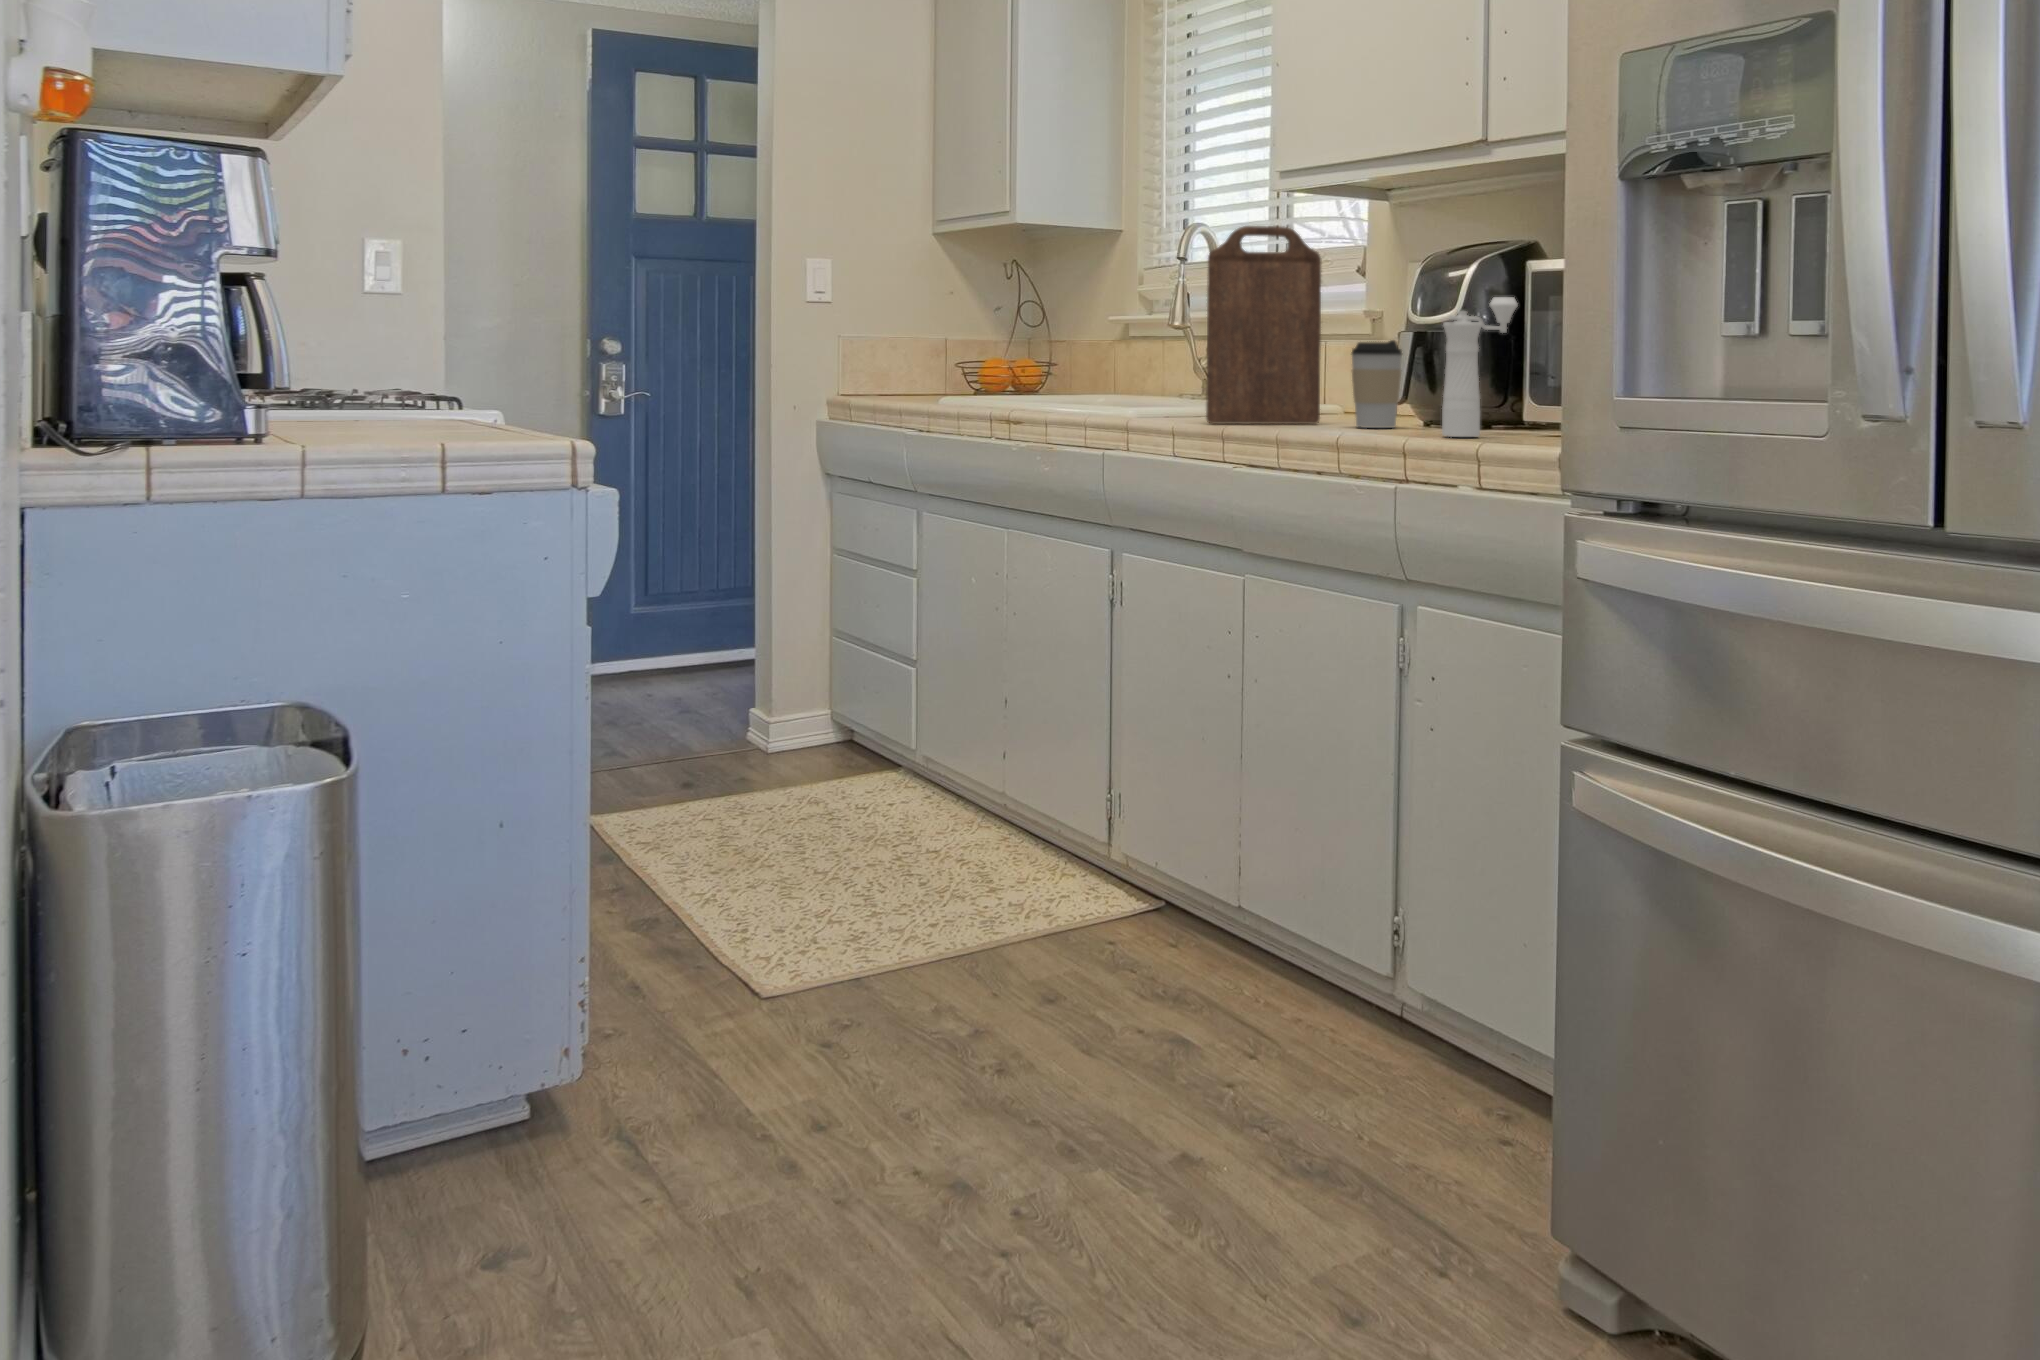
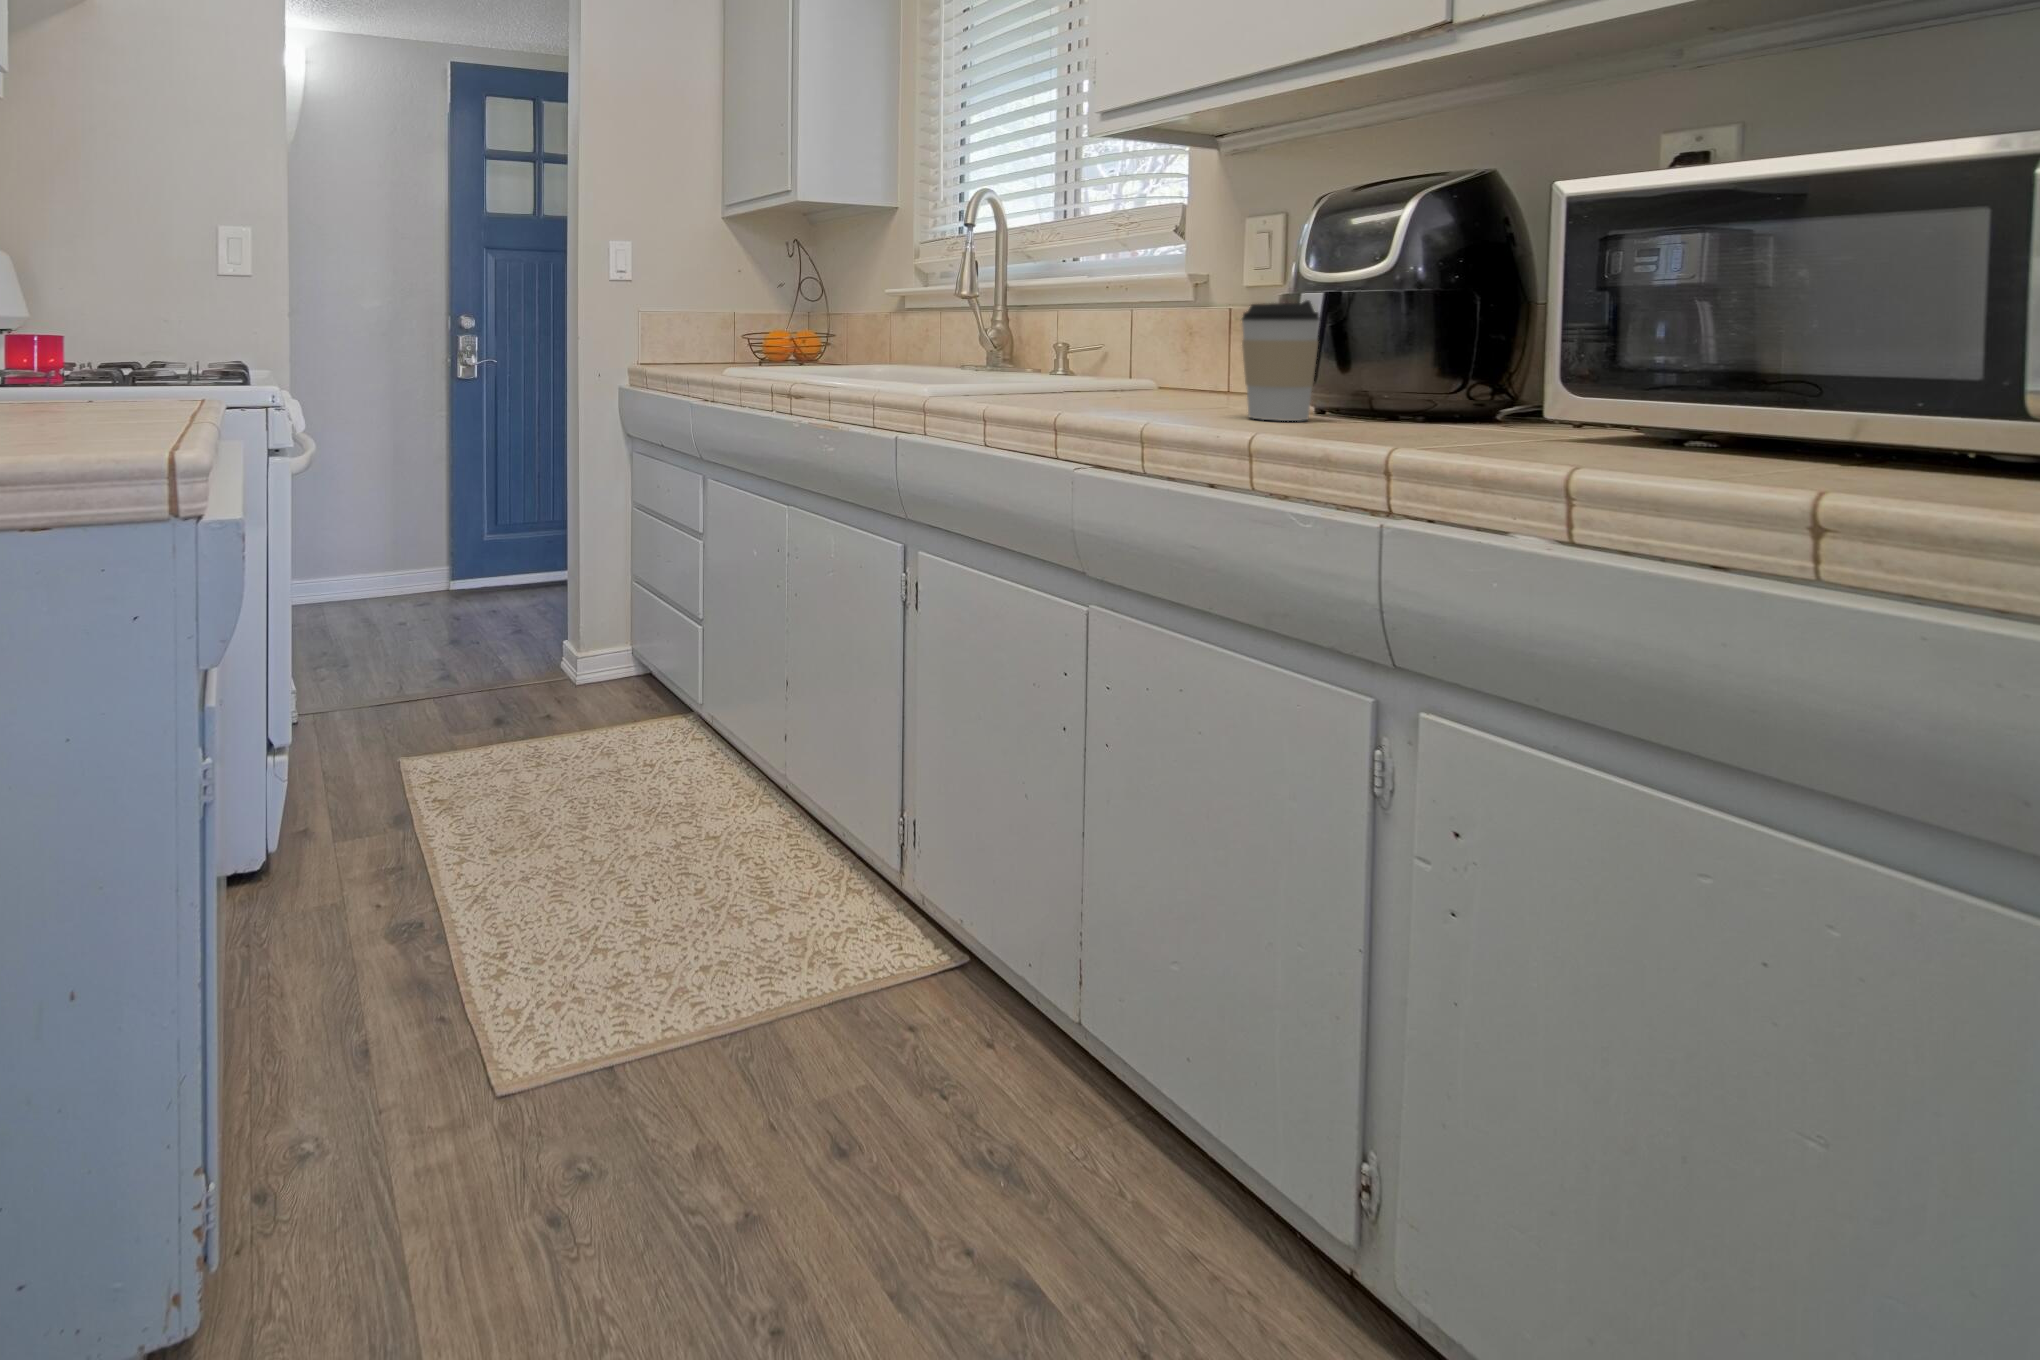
cutting board: present [1206,226,1321,424] -> none [1033,157,1188,411]
pepper mill: present [1442,297,1518,437] -> none [1441,230,1552,447]

